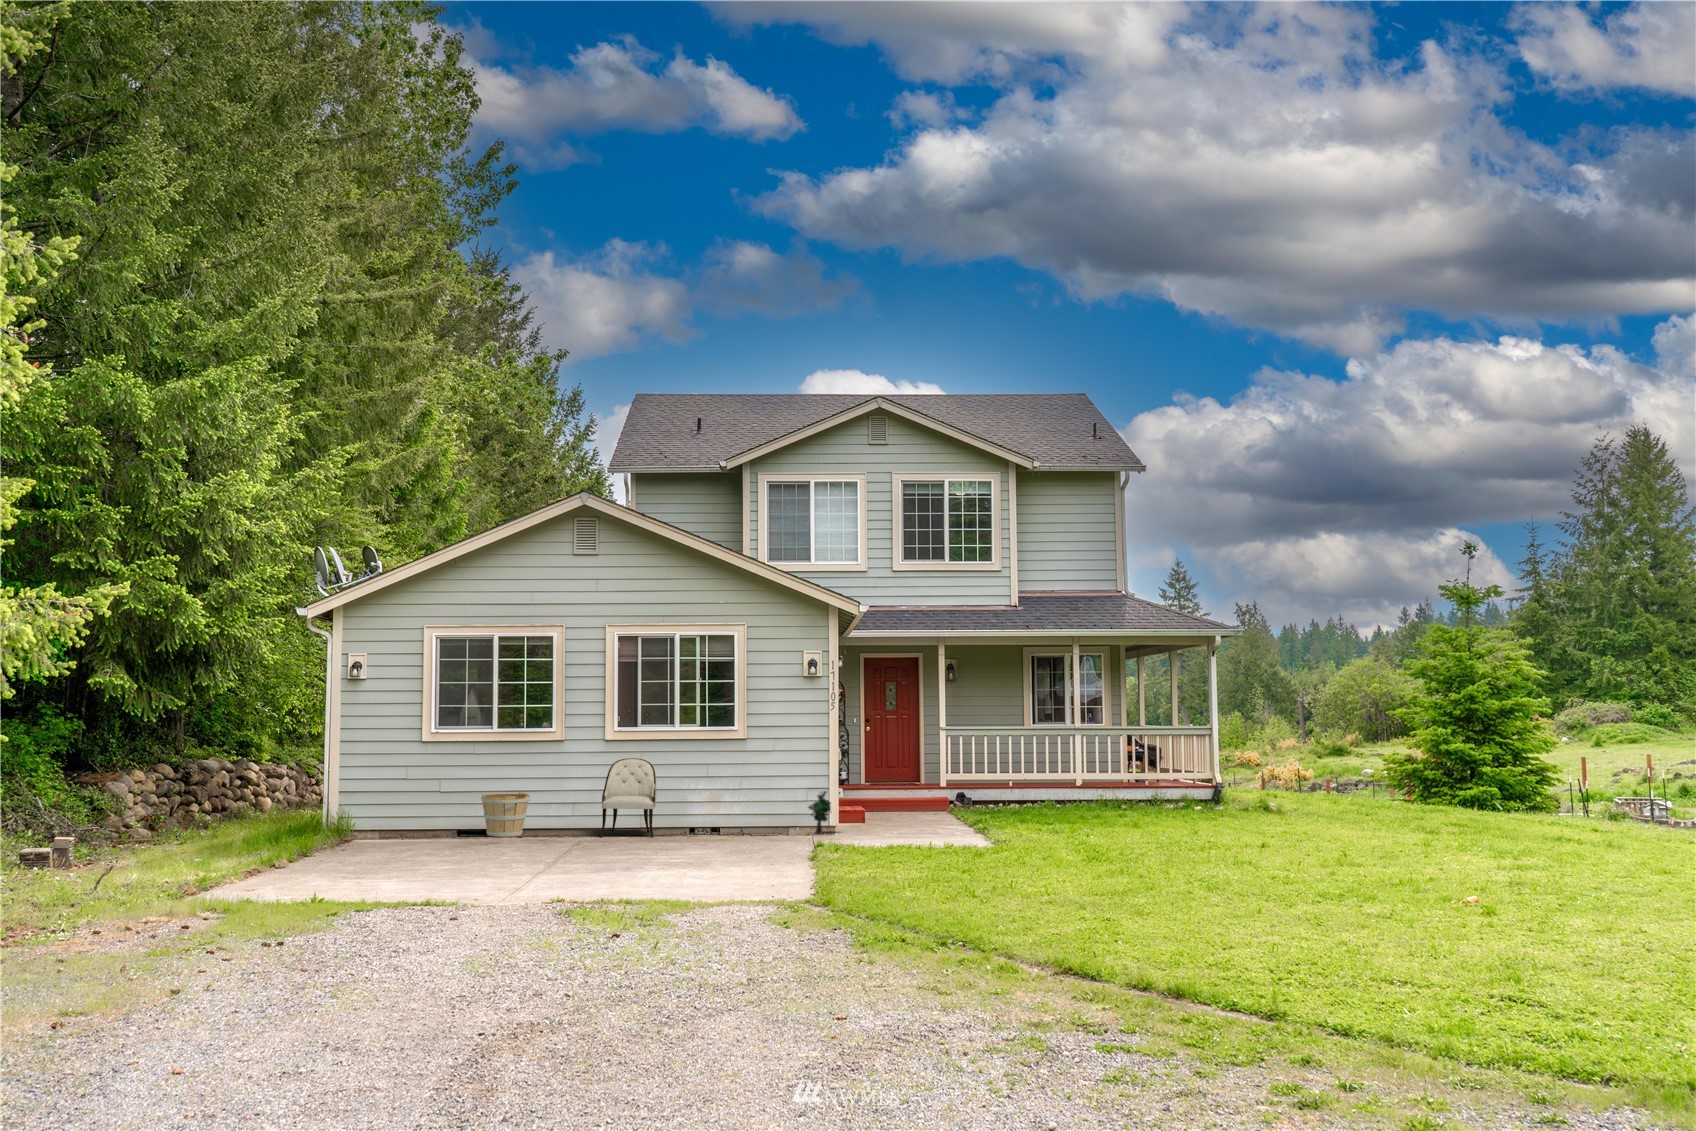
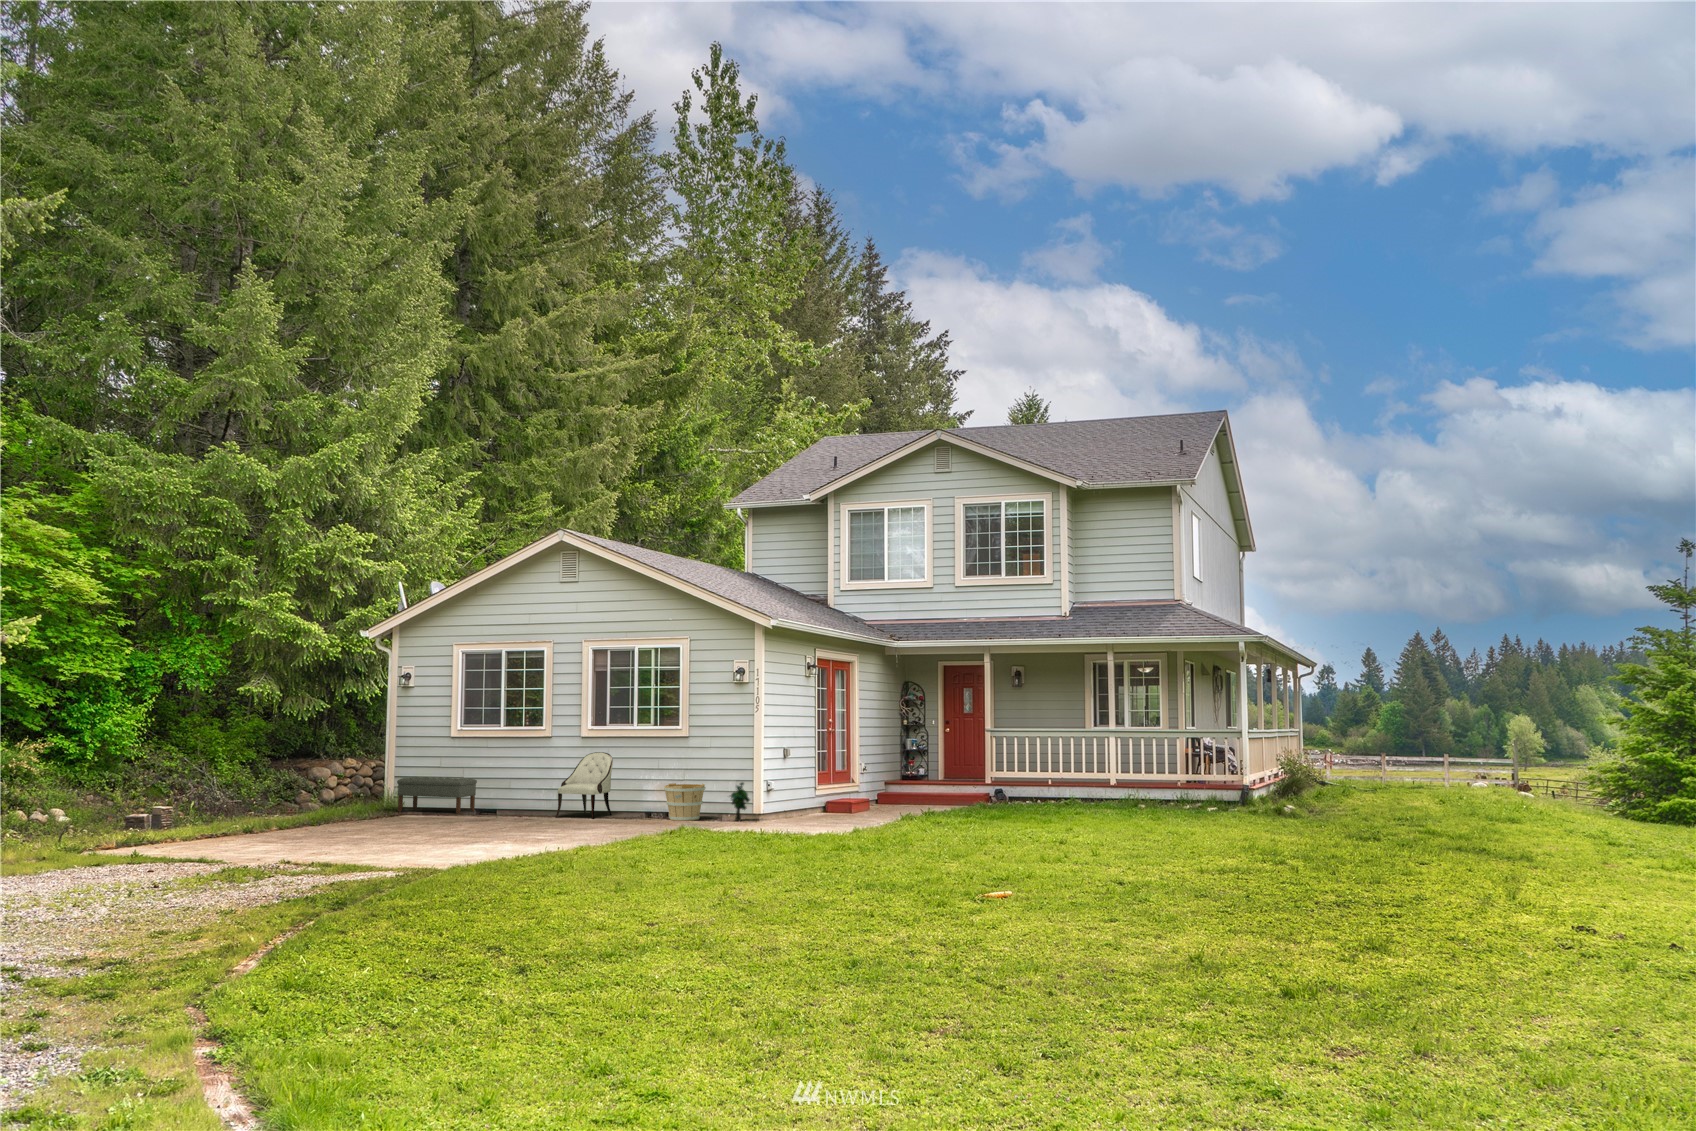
bench: none [359,792,460,837] -> present [397,777,477,814]
wooden bucket: present [481,793,530,837] -> present [664,783,705,821]

